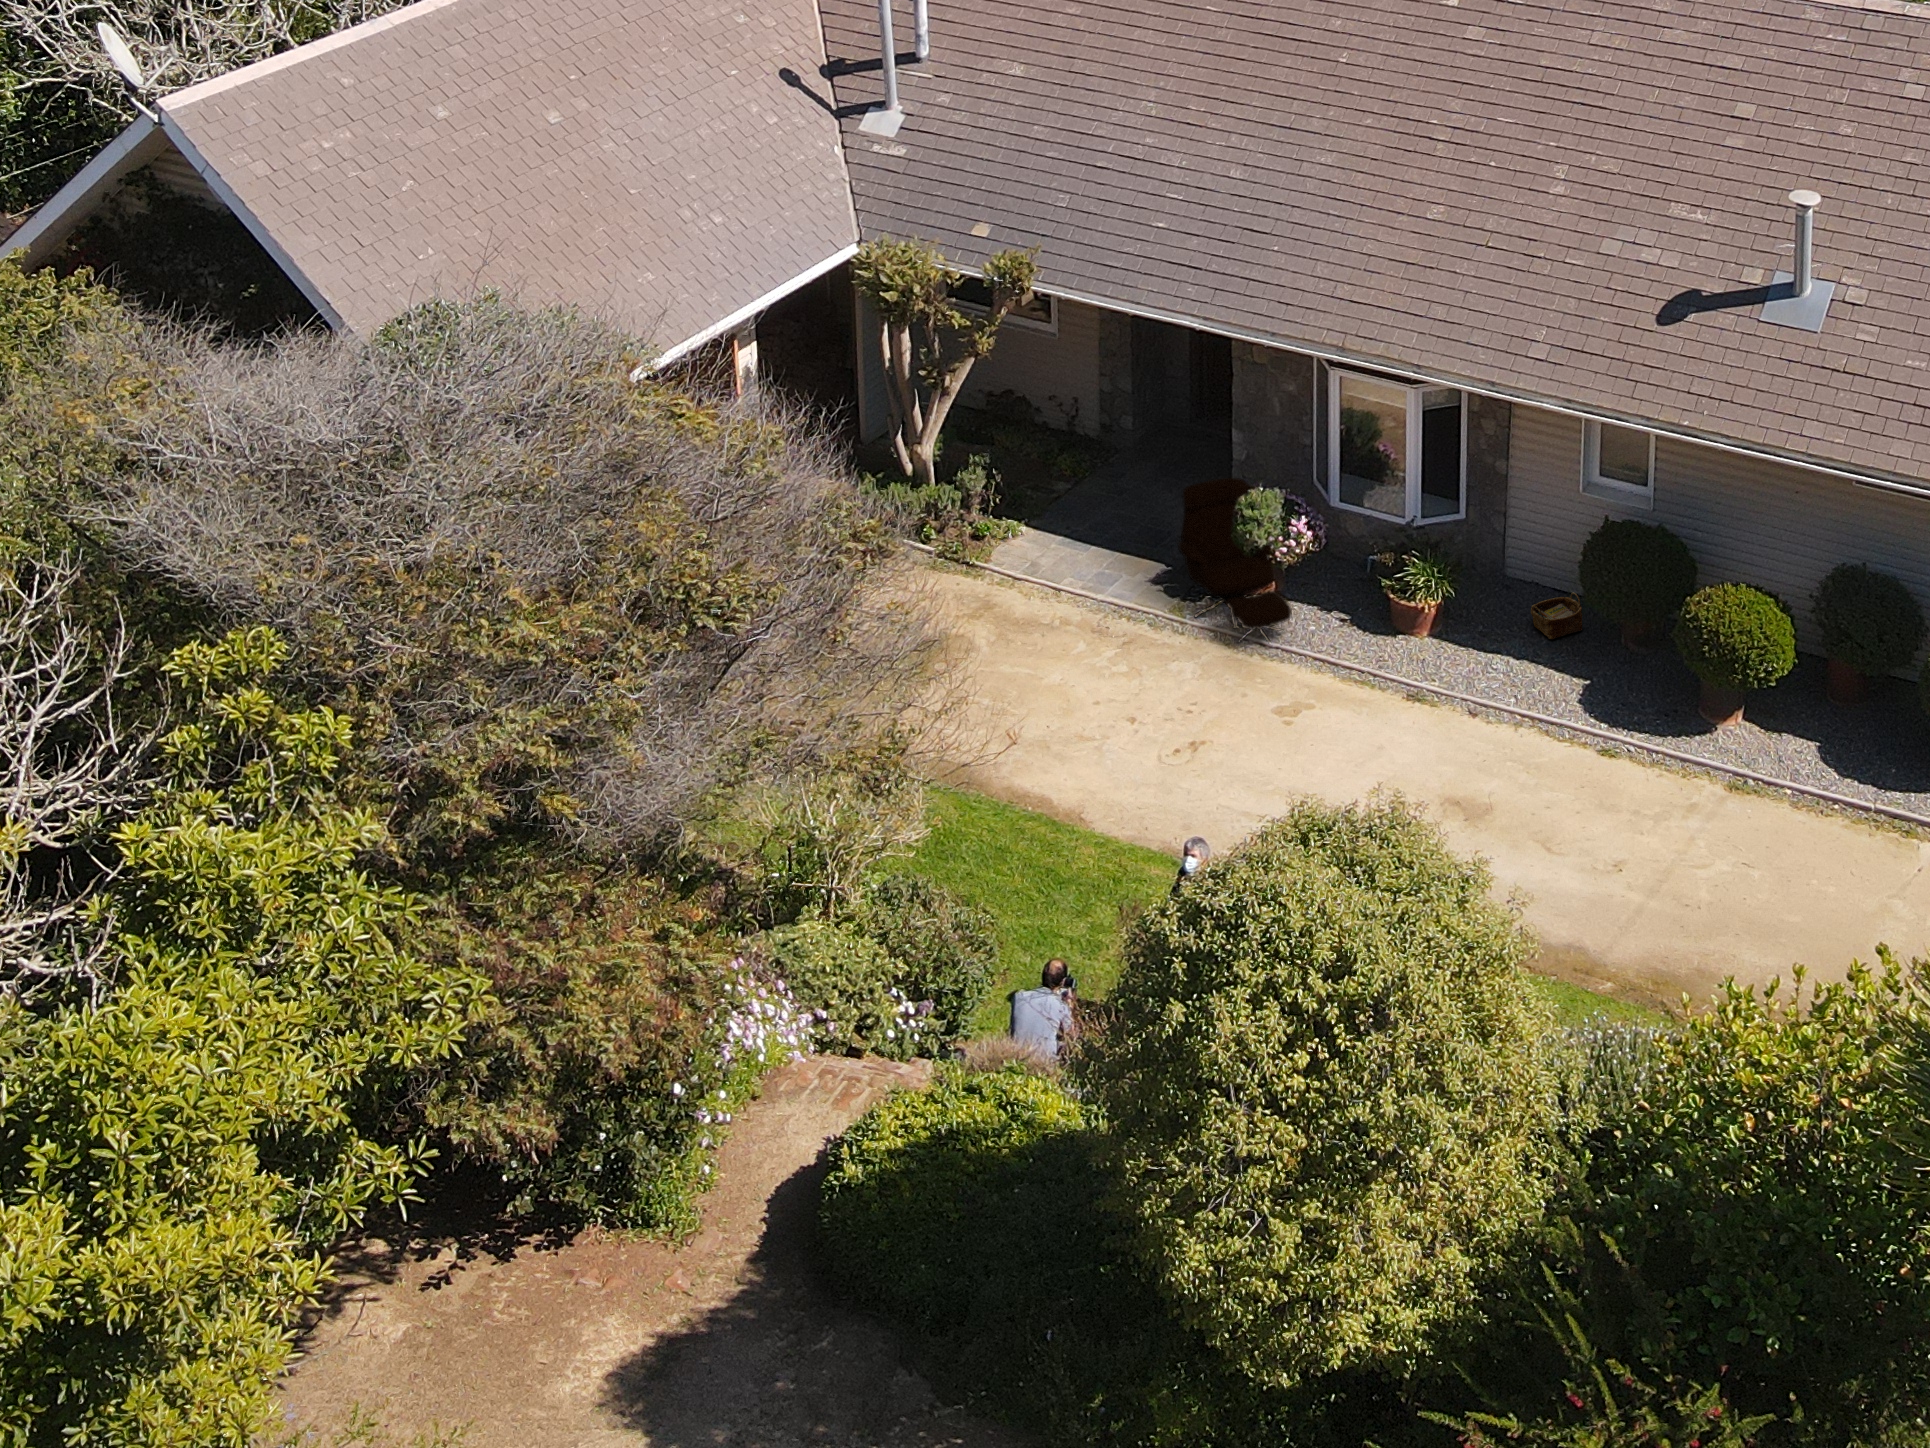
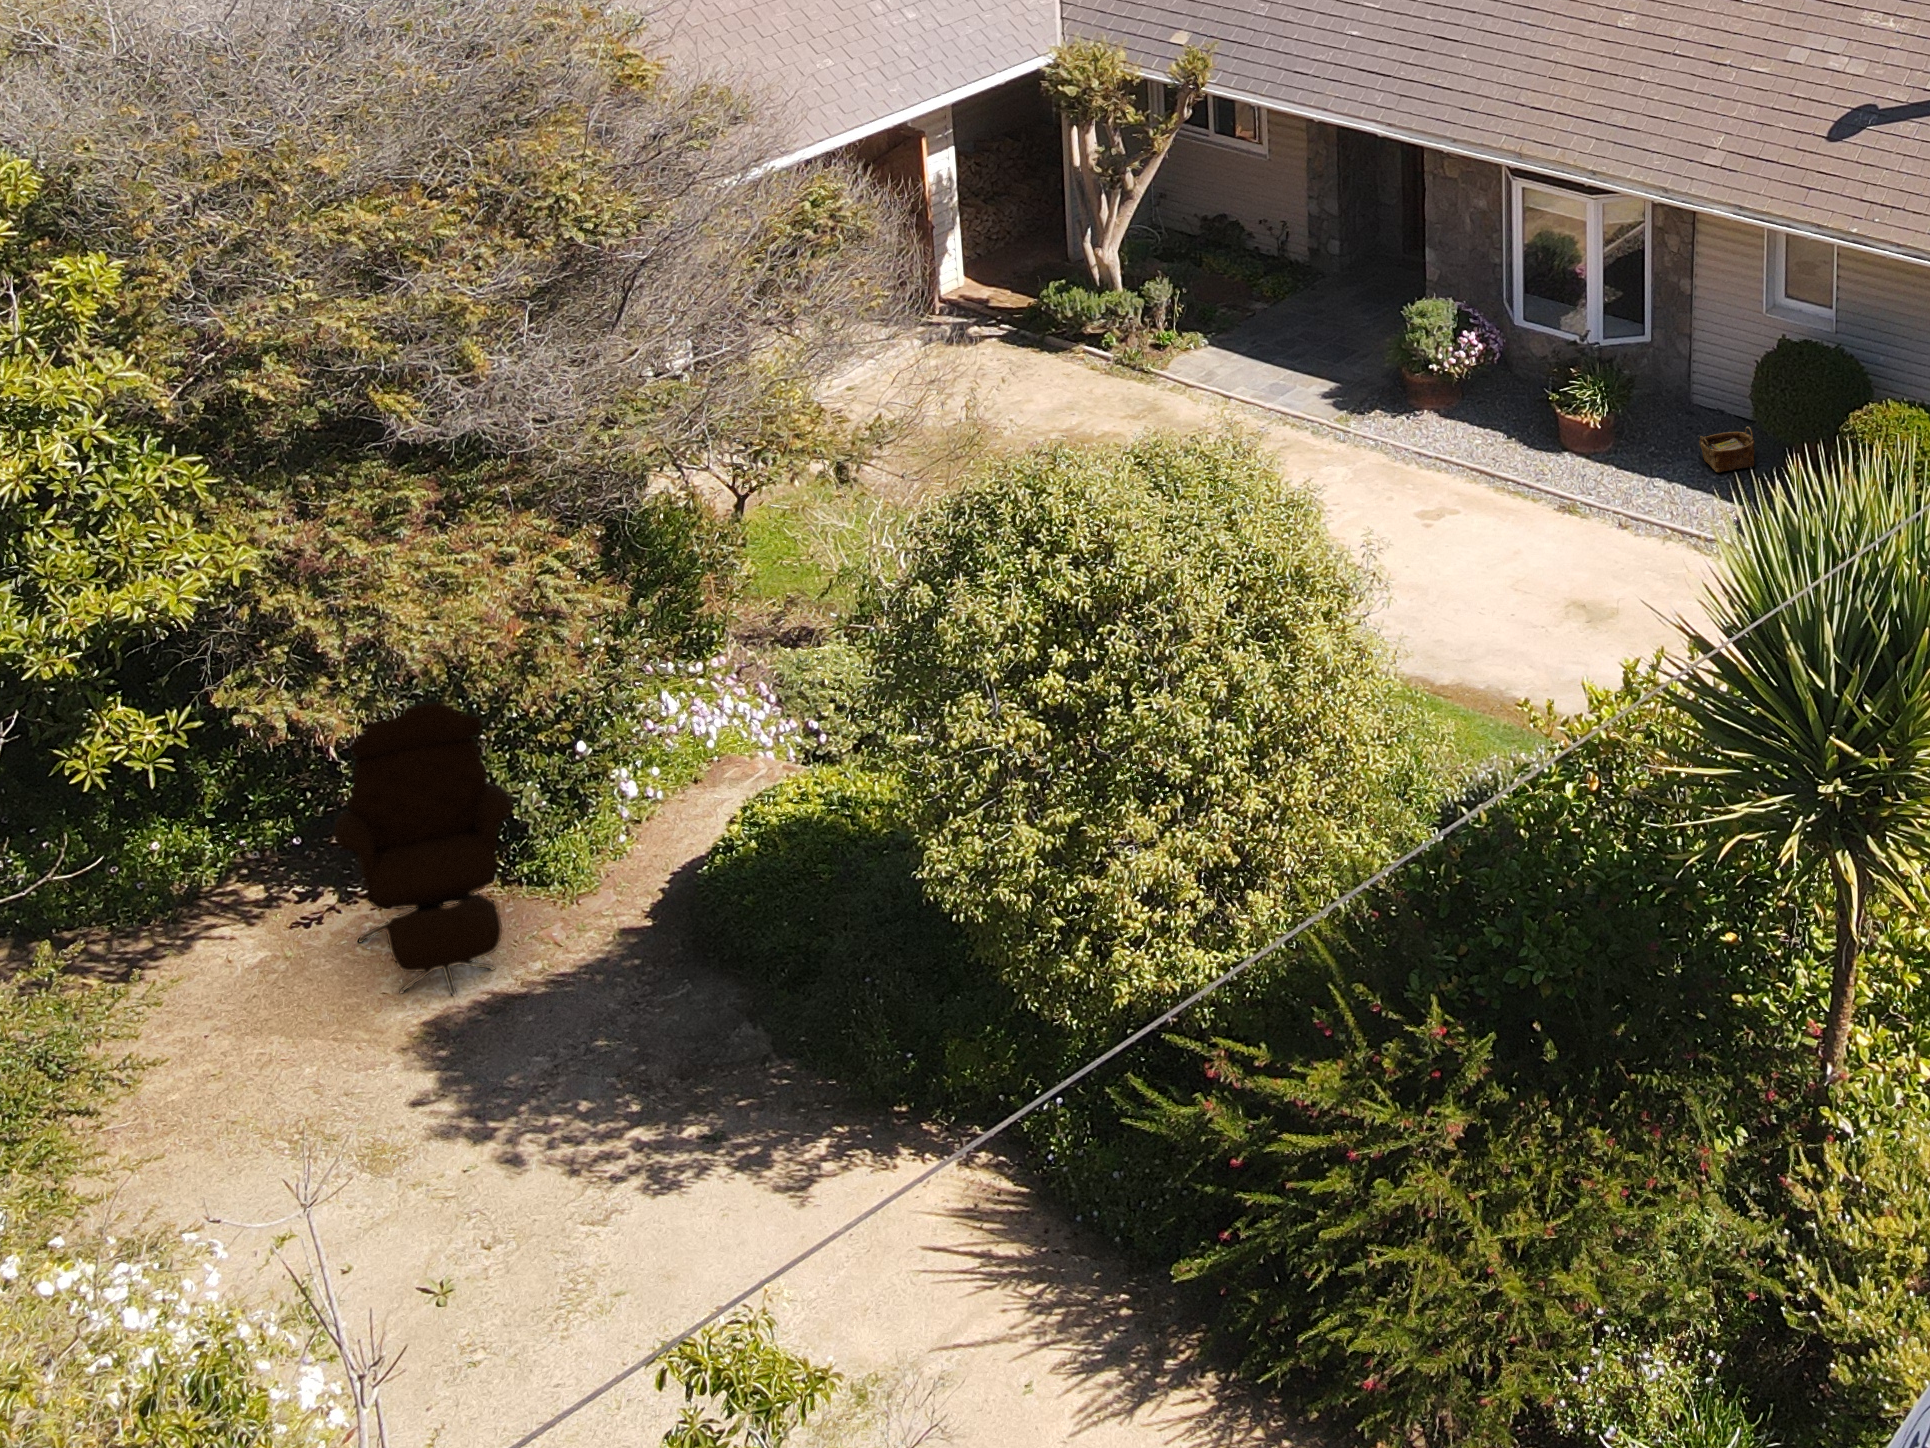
lounge chair: present [1178,478,1292,643] -> present [334,701,514,996]

